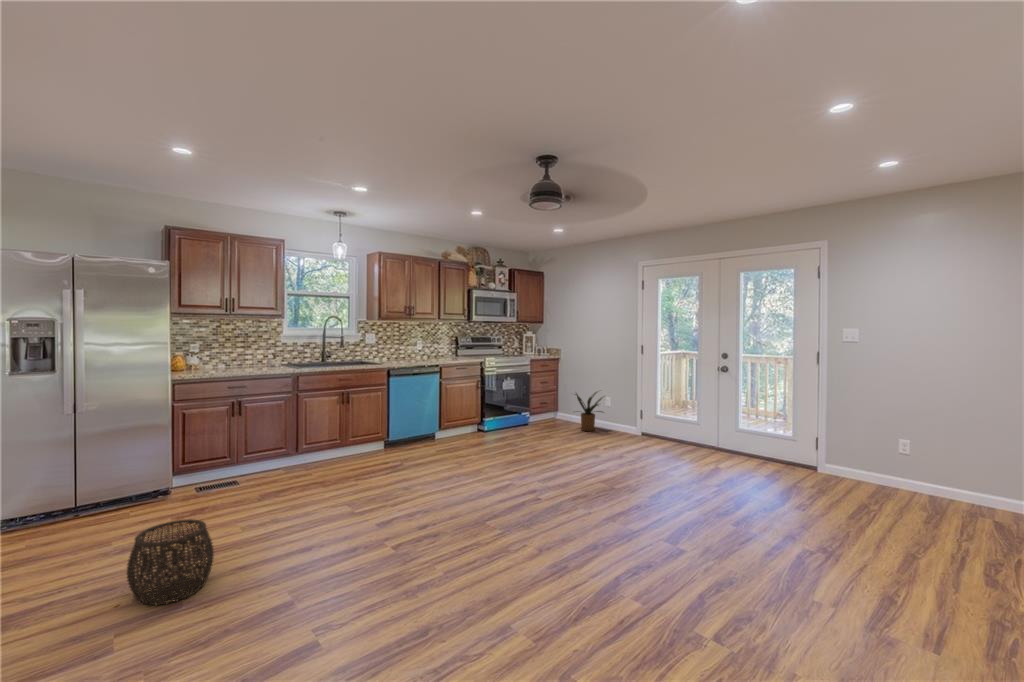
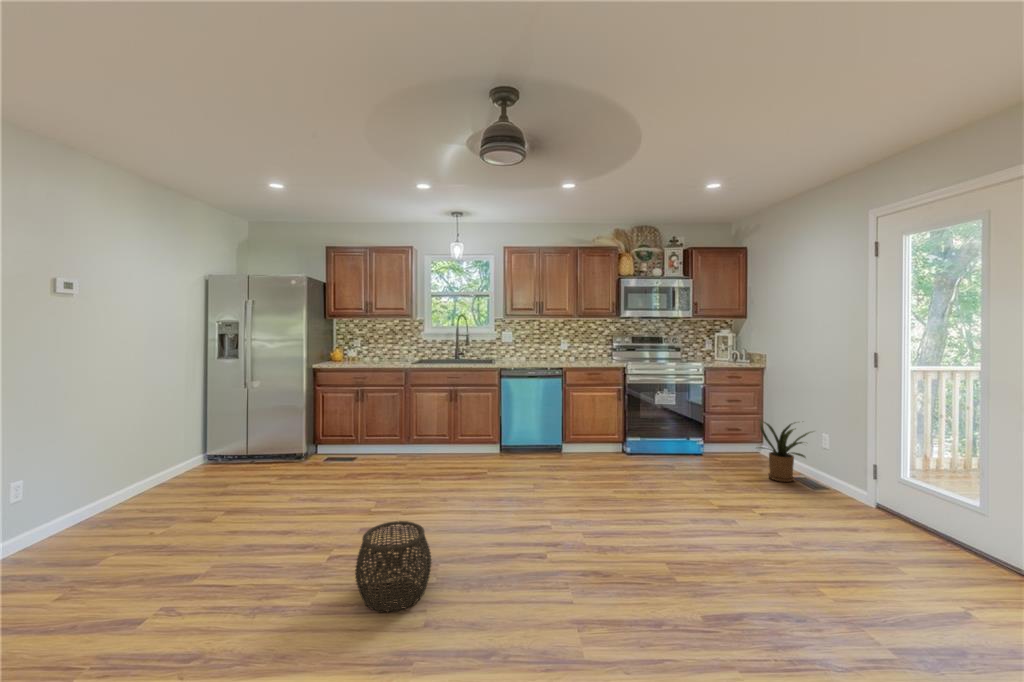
woven basket: present [127,519,214,606] -> present [355,521,432,612]

